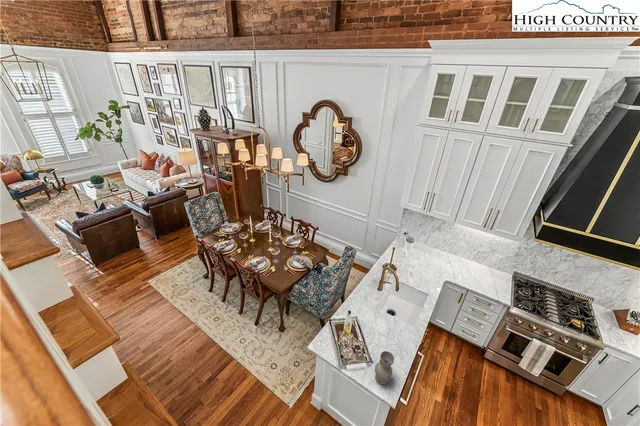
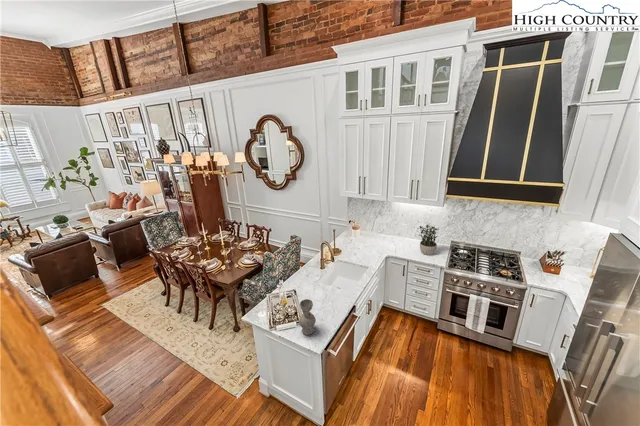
potted plant: none [482,255,511,287] -> present [420,225,439,255]

